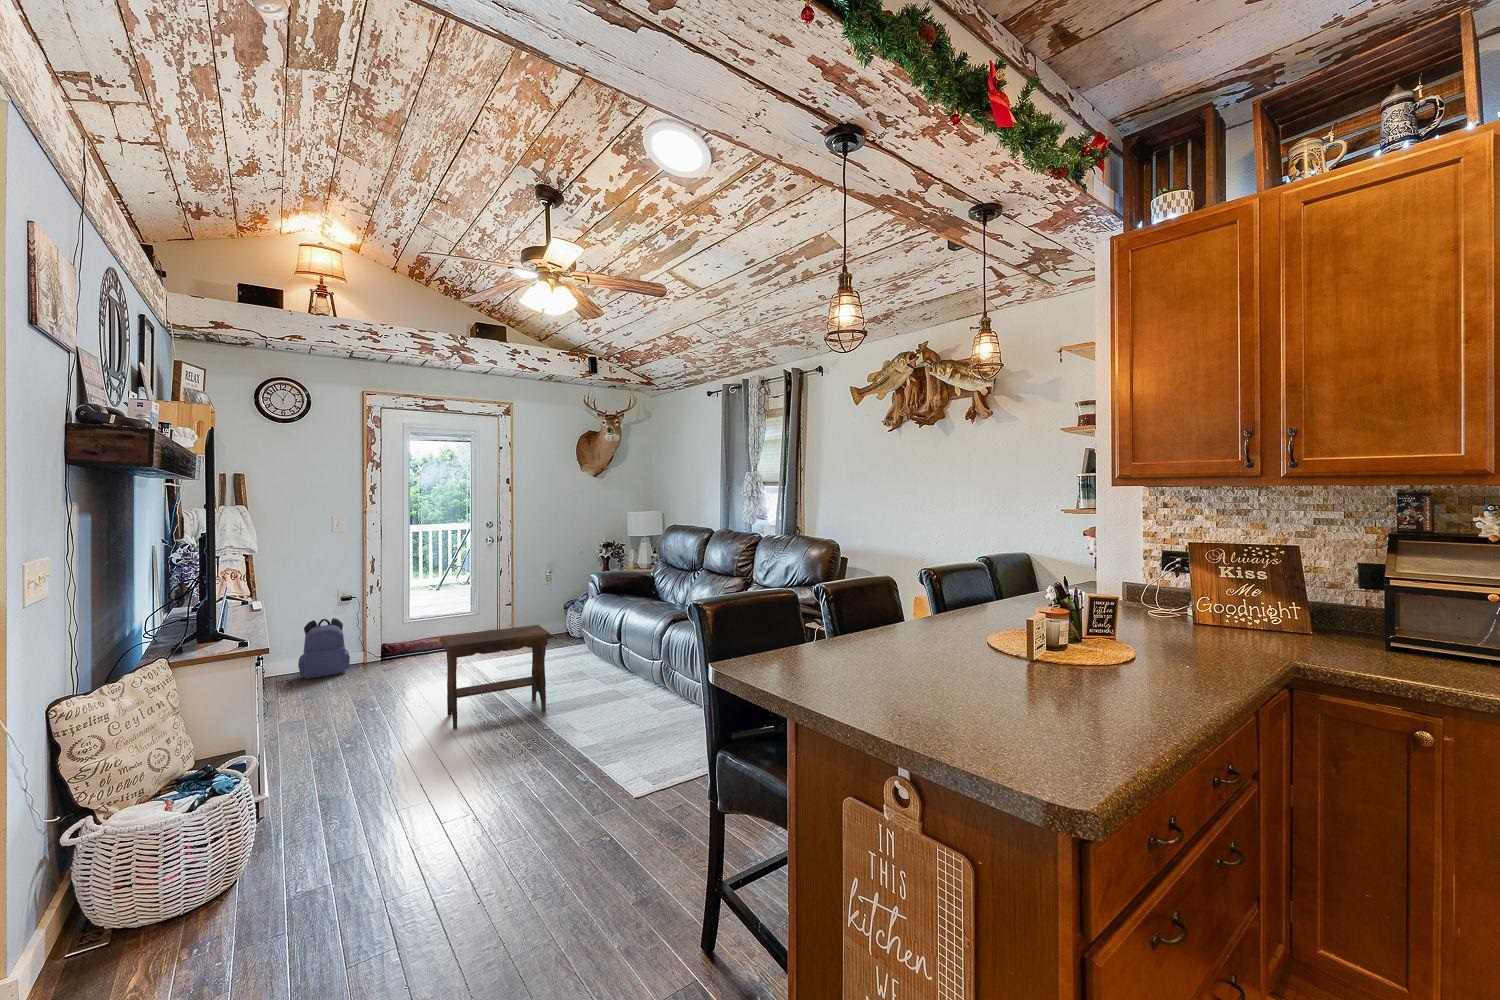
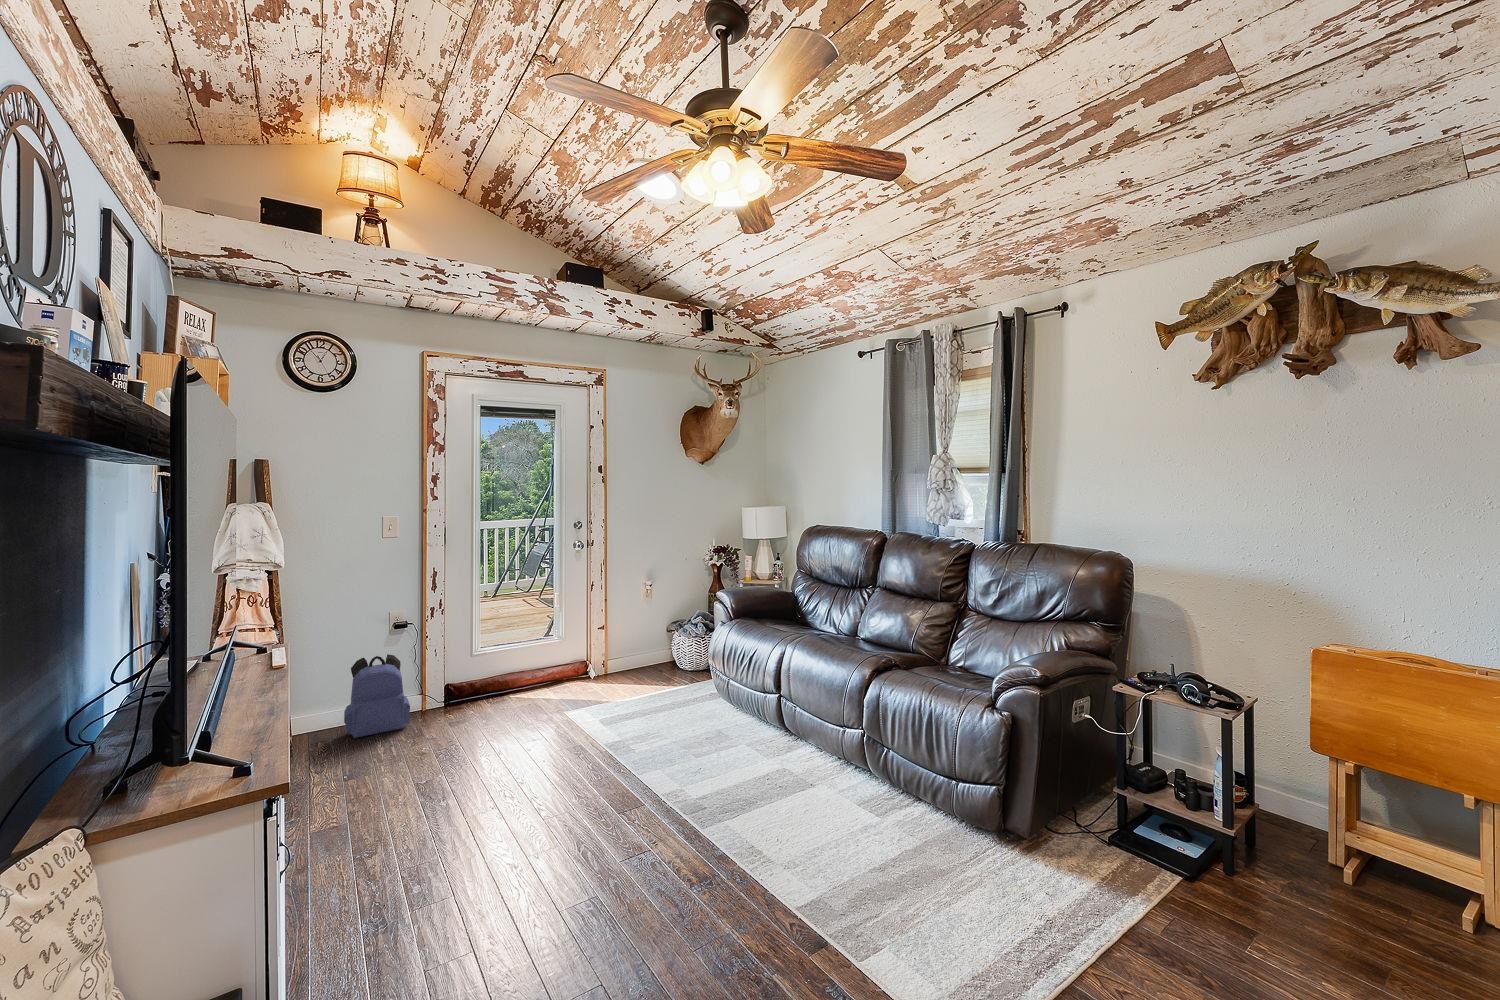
footstool: present [440,625,553,729] -> none [547,678,712,848]

